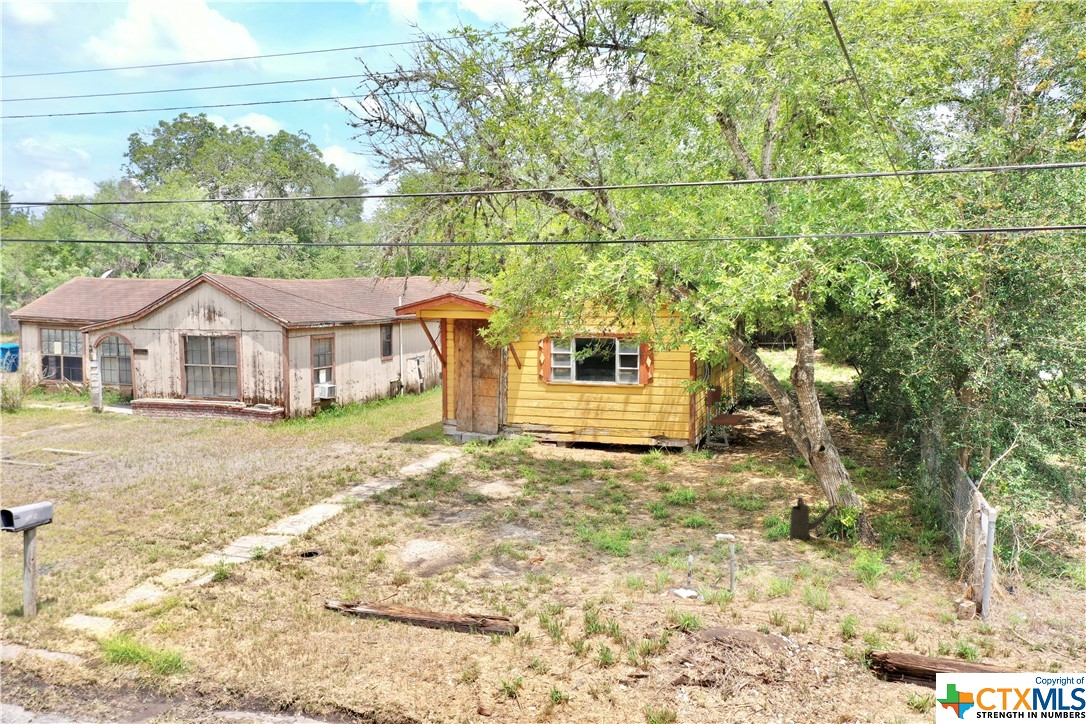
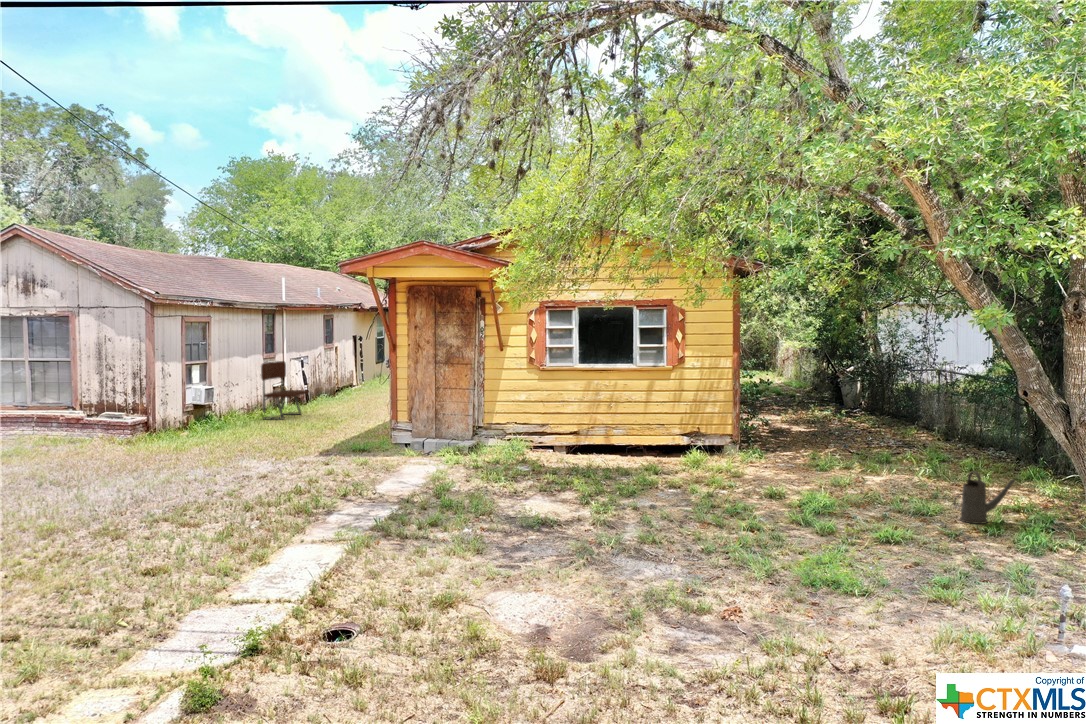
bench: present [707,385,745,447] -> present [261,361,309,420]

